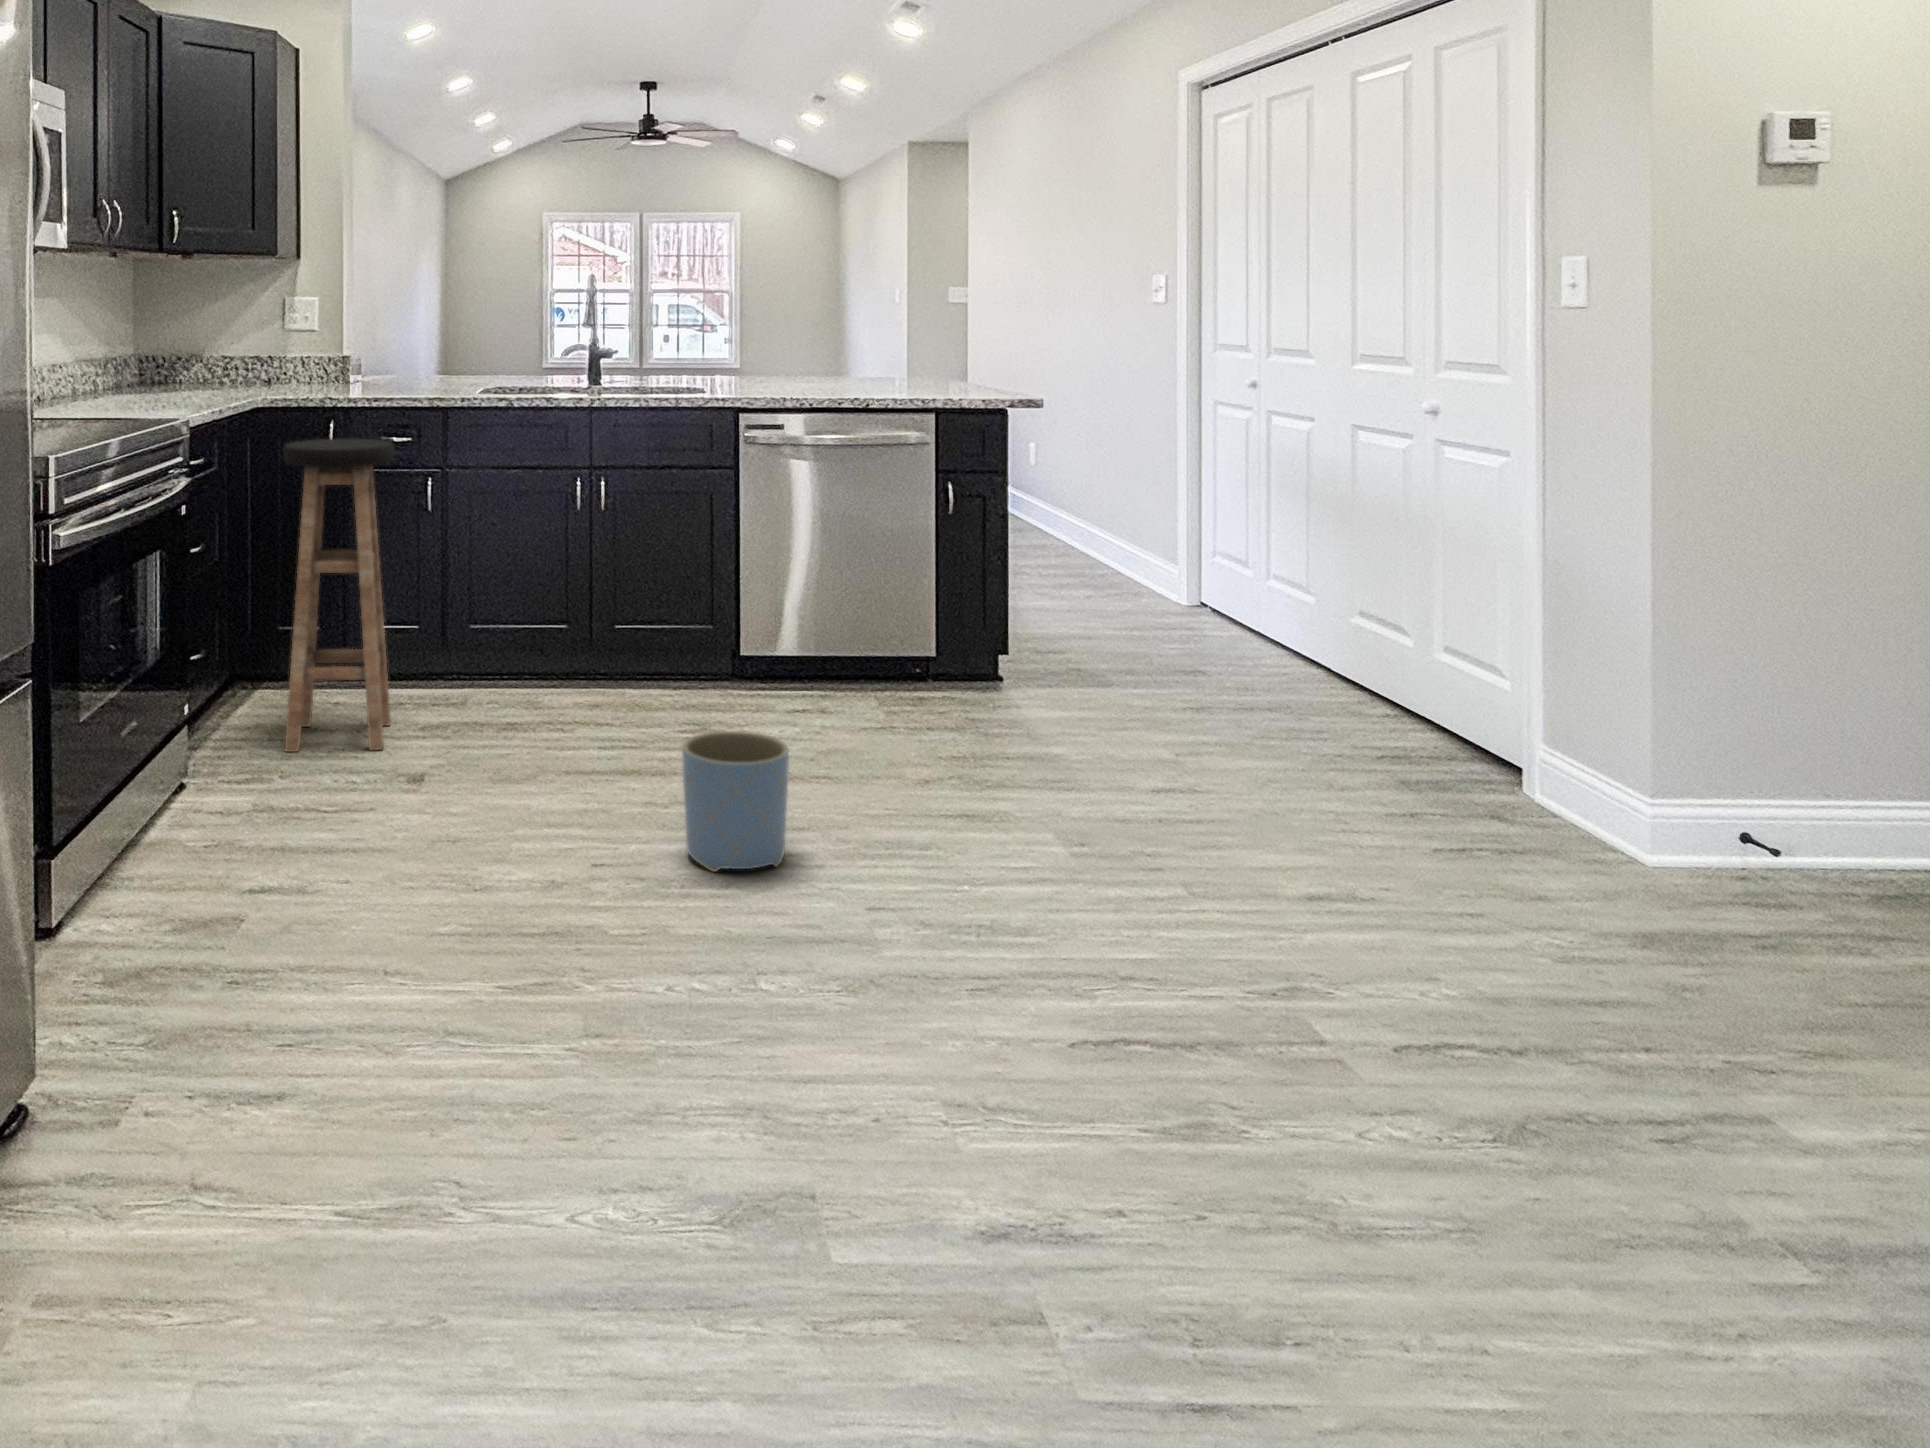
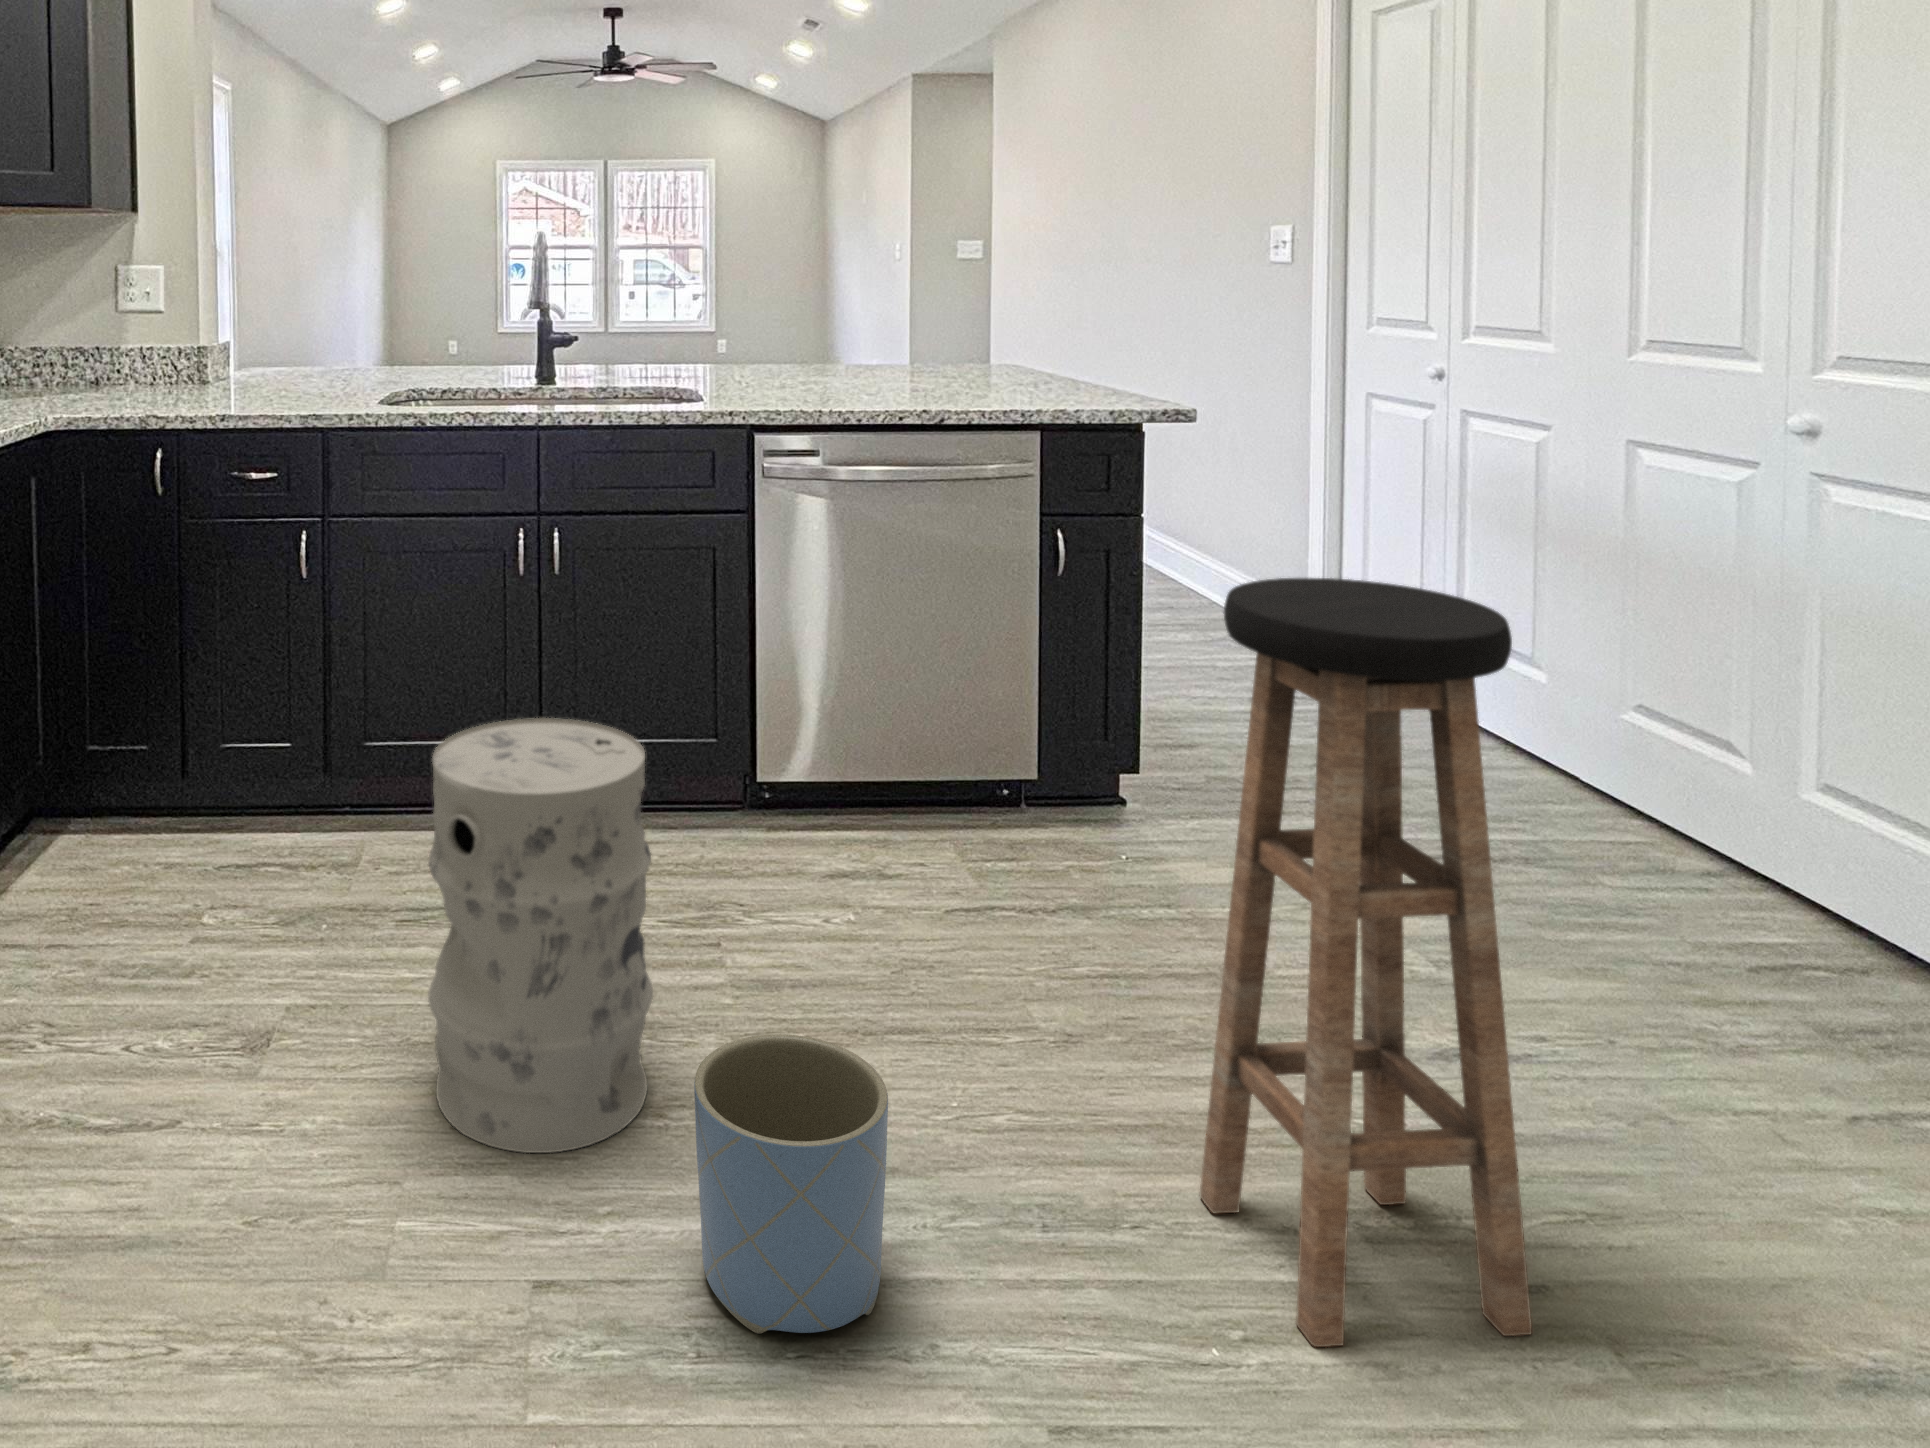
bar stool: present [283,439,394,752] -> present [1200,578,1532,1347]
trash can: none [527,575,663,816] -> present [428,718,653,1153]

